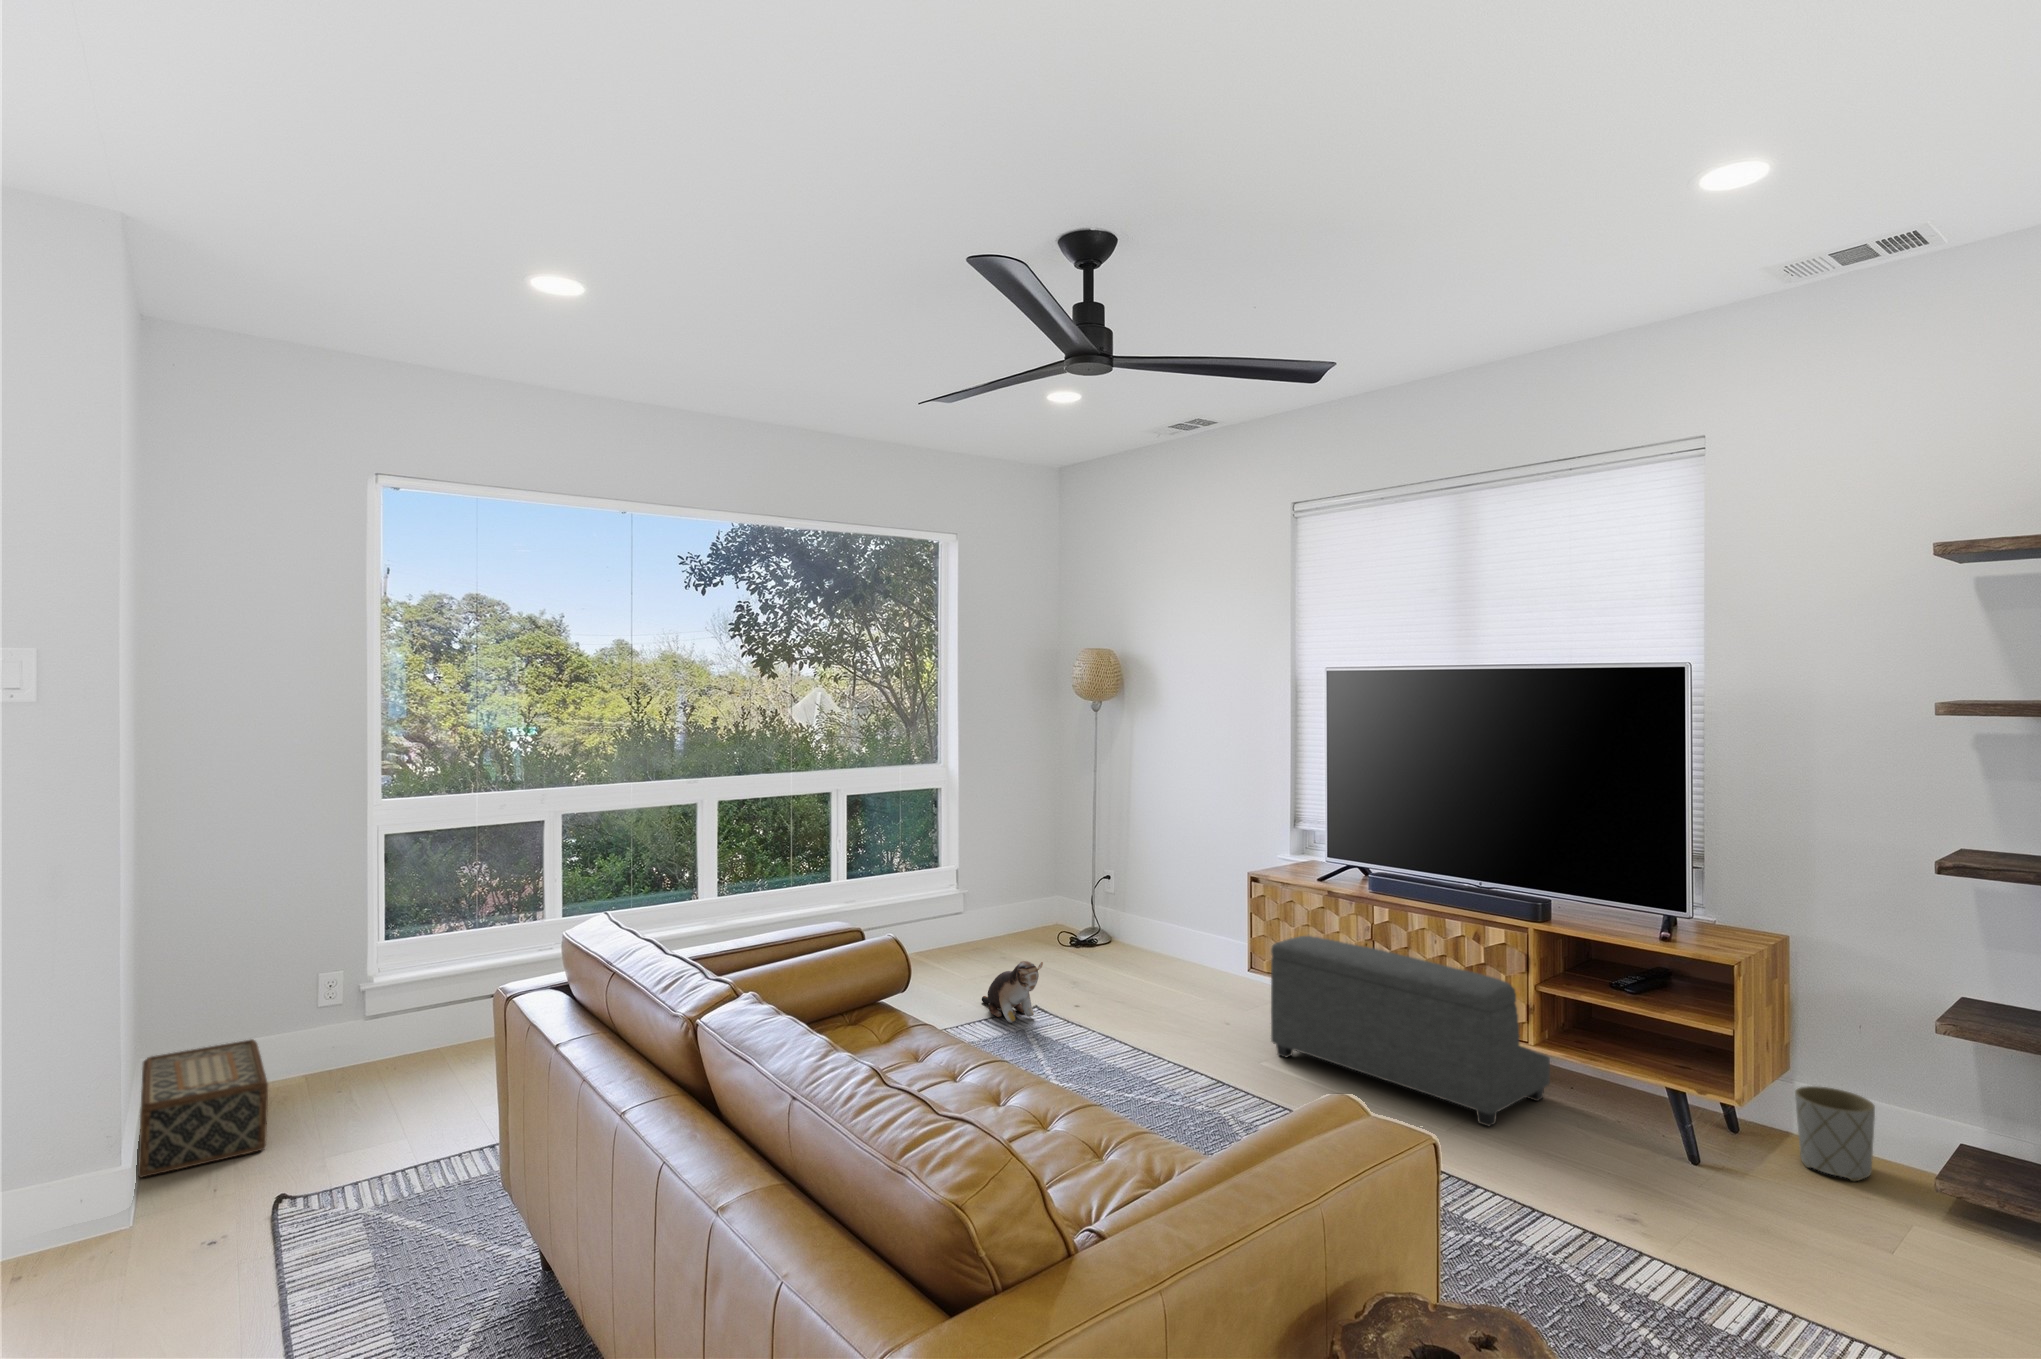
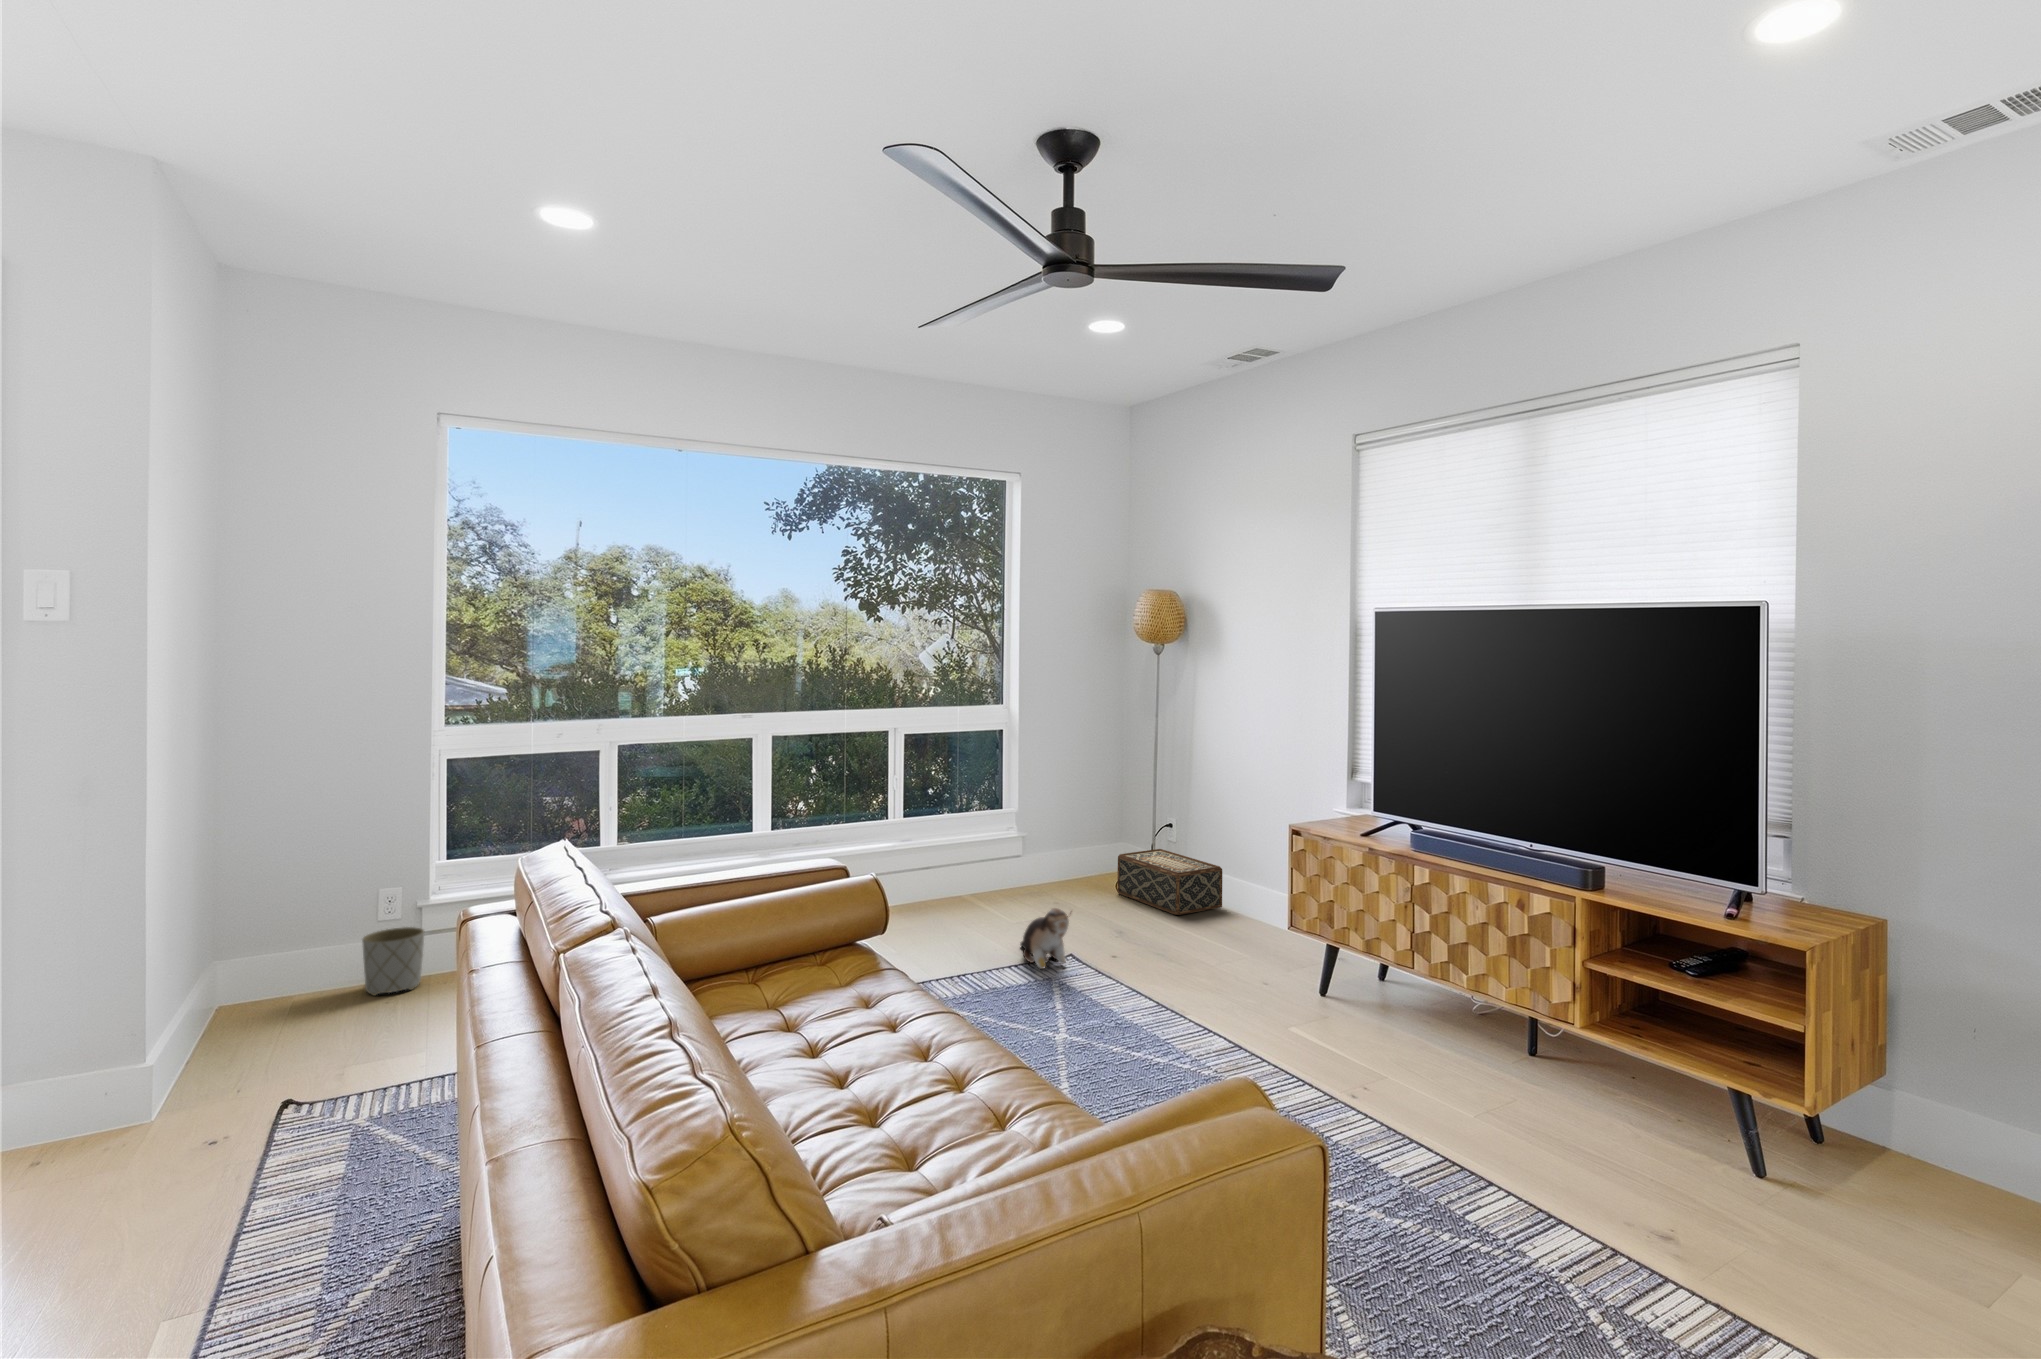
ottoman: present [1271,936,1550,1126] -> none [1301,888,1604,1114]
woven basket: present [138,1039,268,1178] -> present [1117,849,1222,915]
planter: present [1795,1086,1875,1181] -> present [362,927,424,996]

